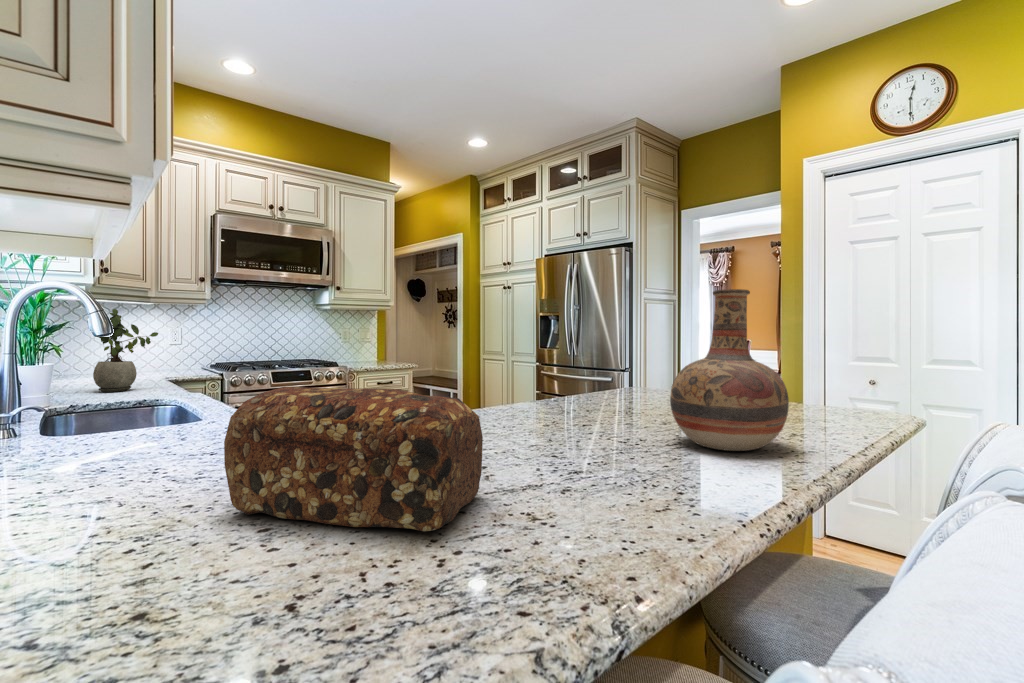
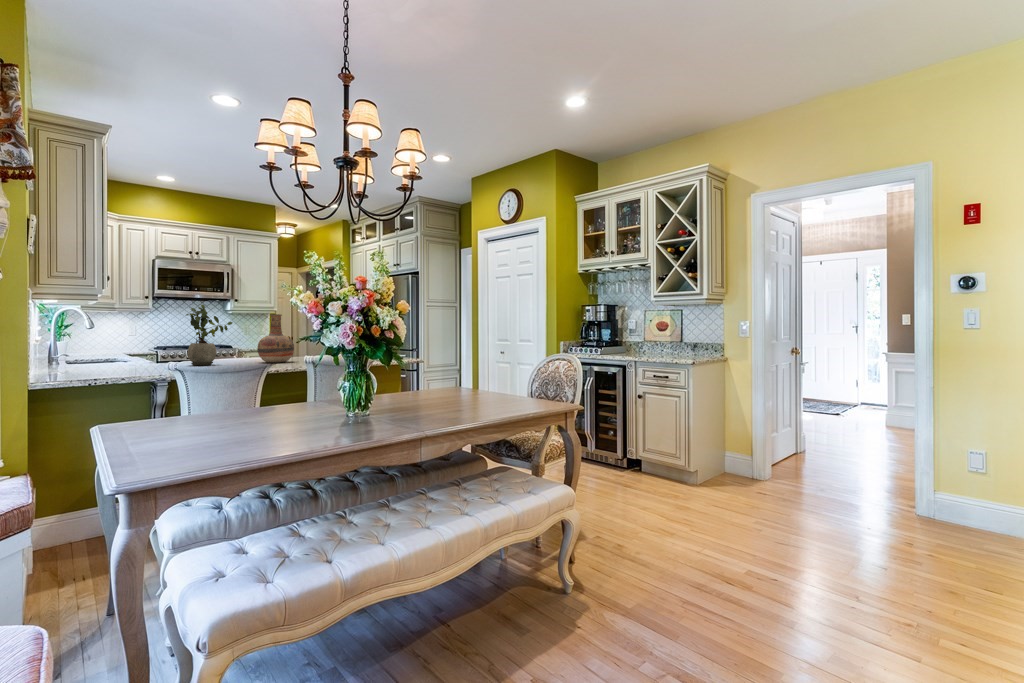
potted plant: present [93,309,158,392] -> present [186,305,233,365]
bread loaf: present [224,387,483,531] -> none [109,340,172,367]

